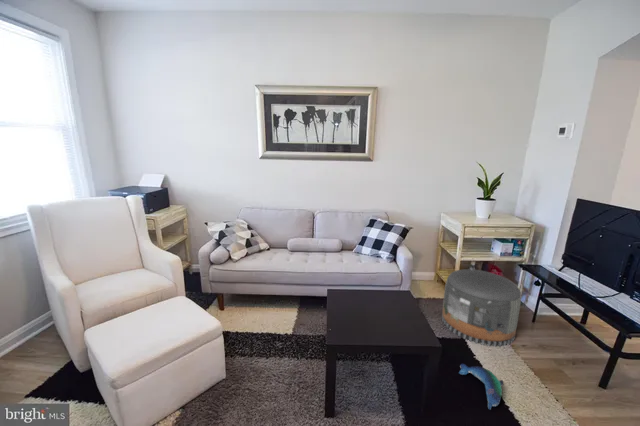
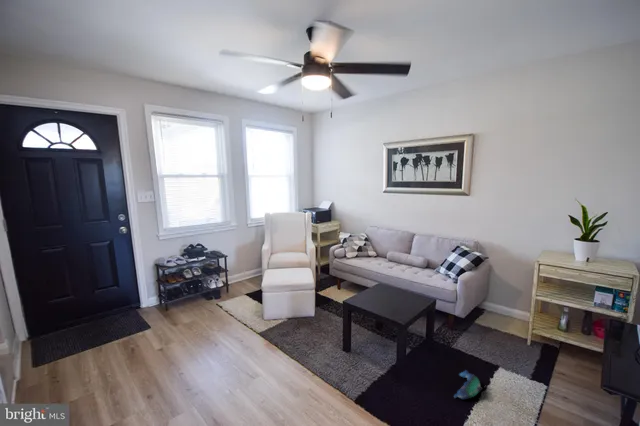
pouf: present [442,269,521,346] -> none [495,307,580,389]

